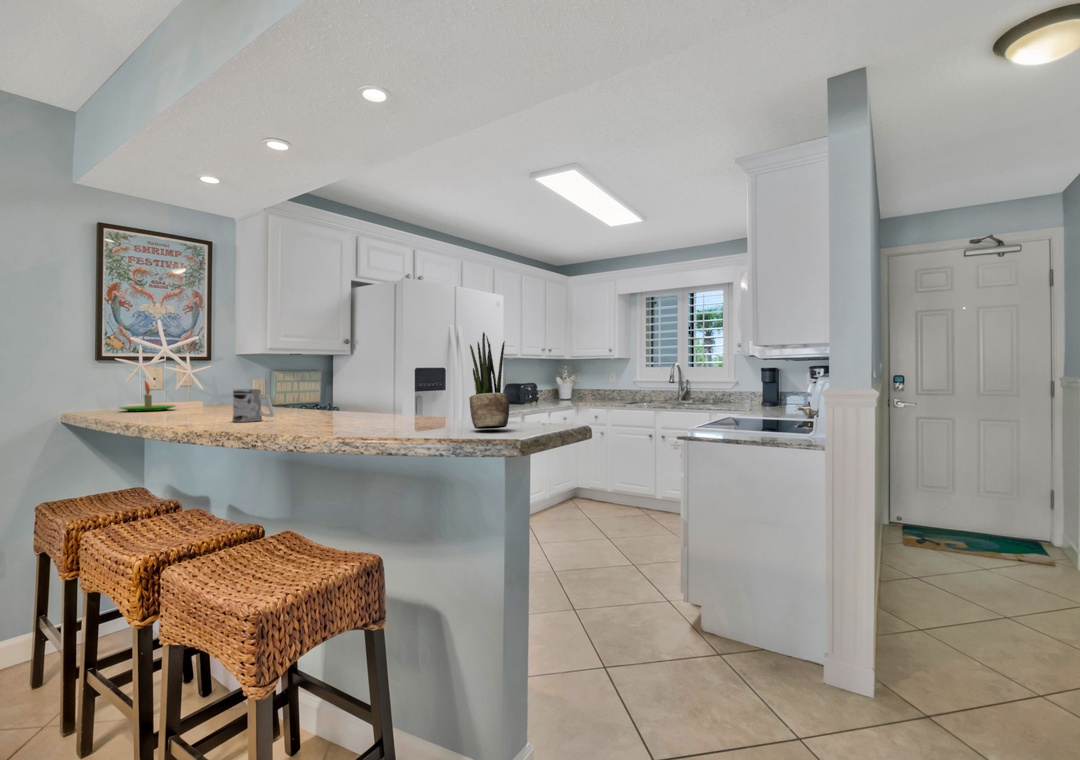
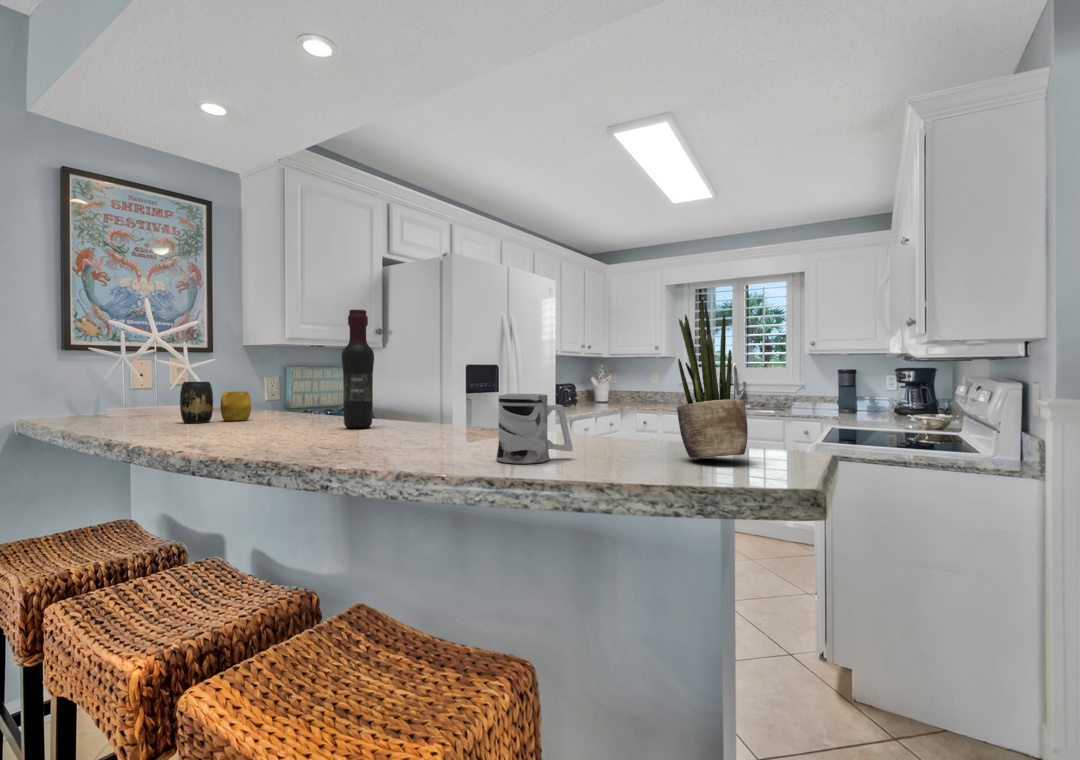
wine bottle: none [293,332,317,416] -> present [342,310,374,428]
candle: present [120,381,175,411] -> none [91,377,169,419]
vase: none [182,383,235,414] -> present [180,382,251,423]
mug: present [232,389,274,422] -> present [497,394,573,463]

